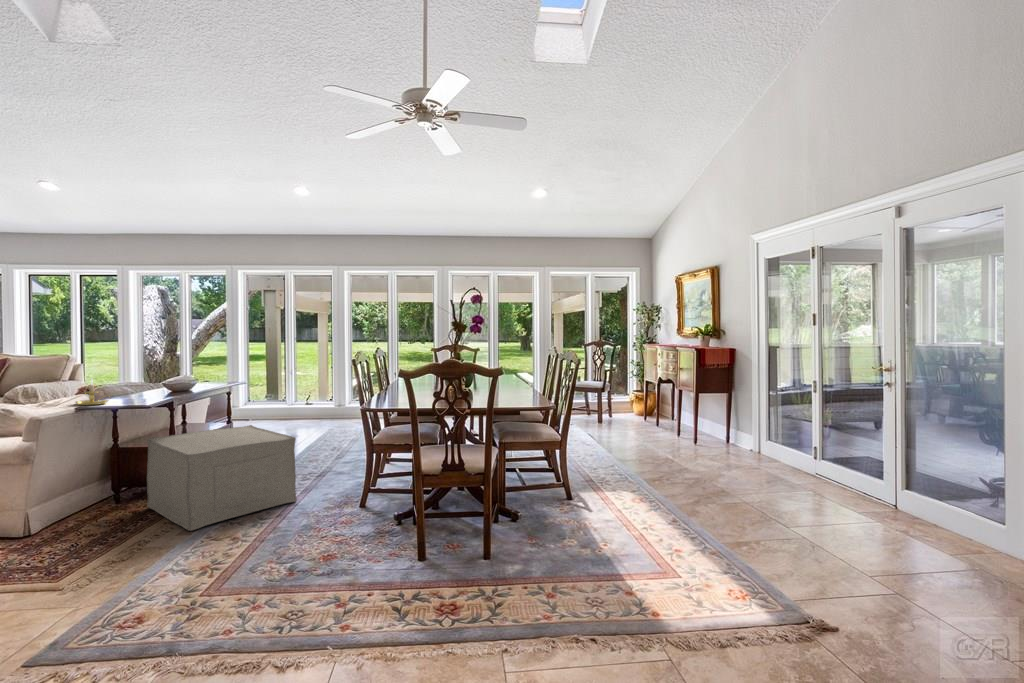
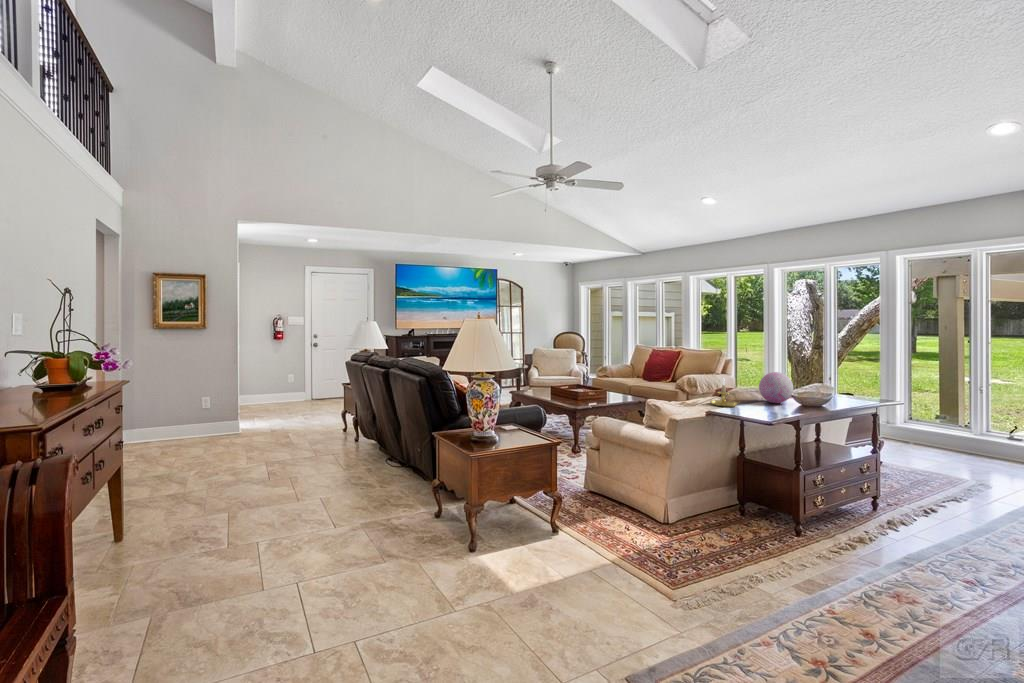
decorative orb: none [128,370,162,397] -> present [759,372,793,403]
ottoman: present [147,425,296,531] -> none [770,454,981,608]

